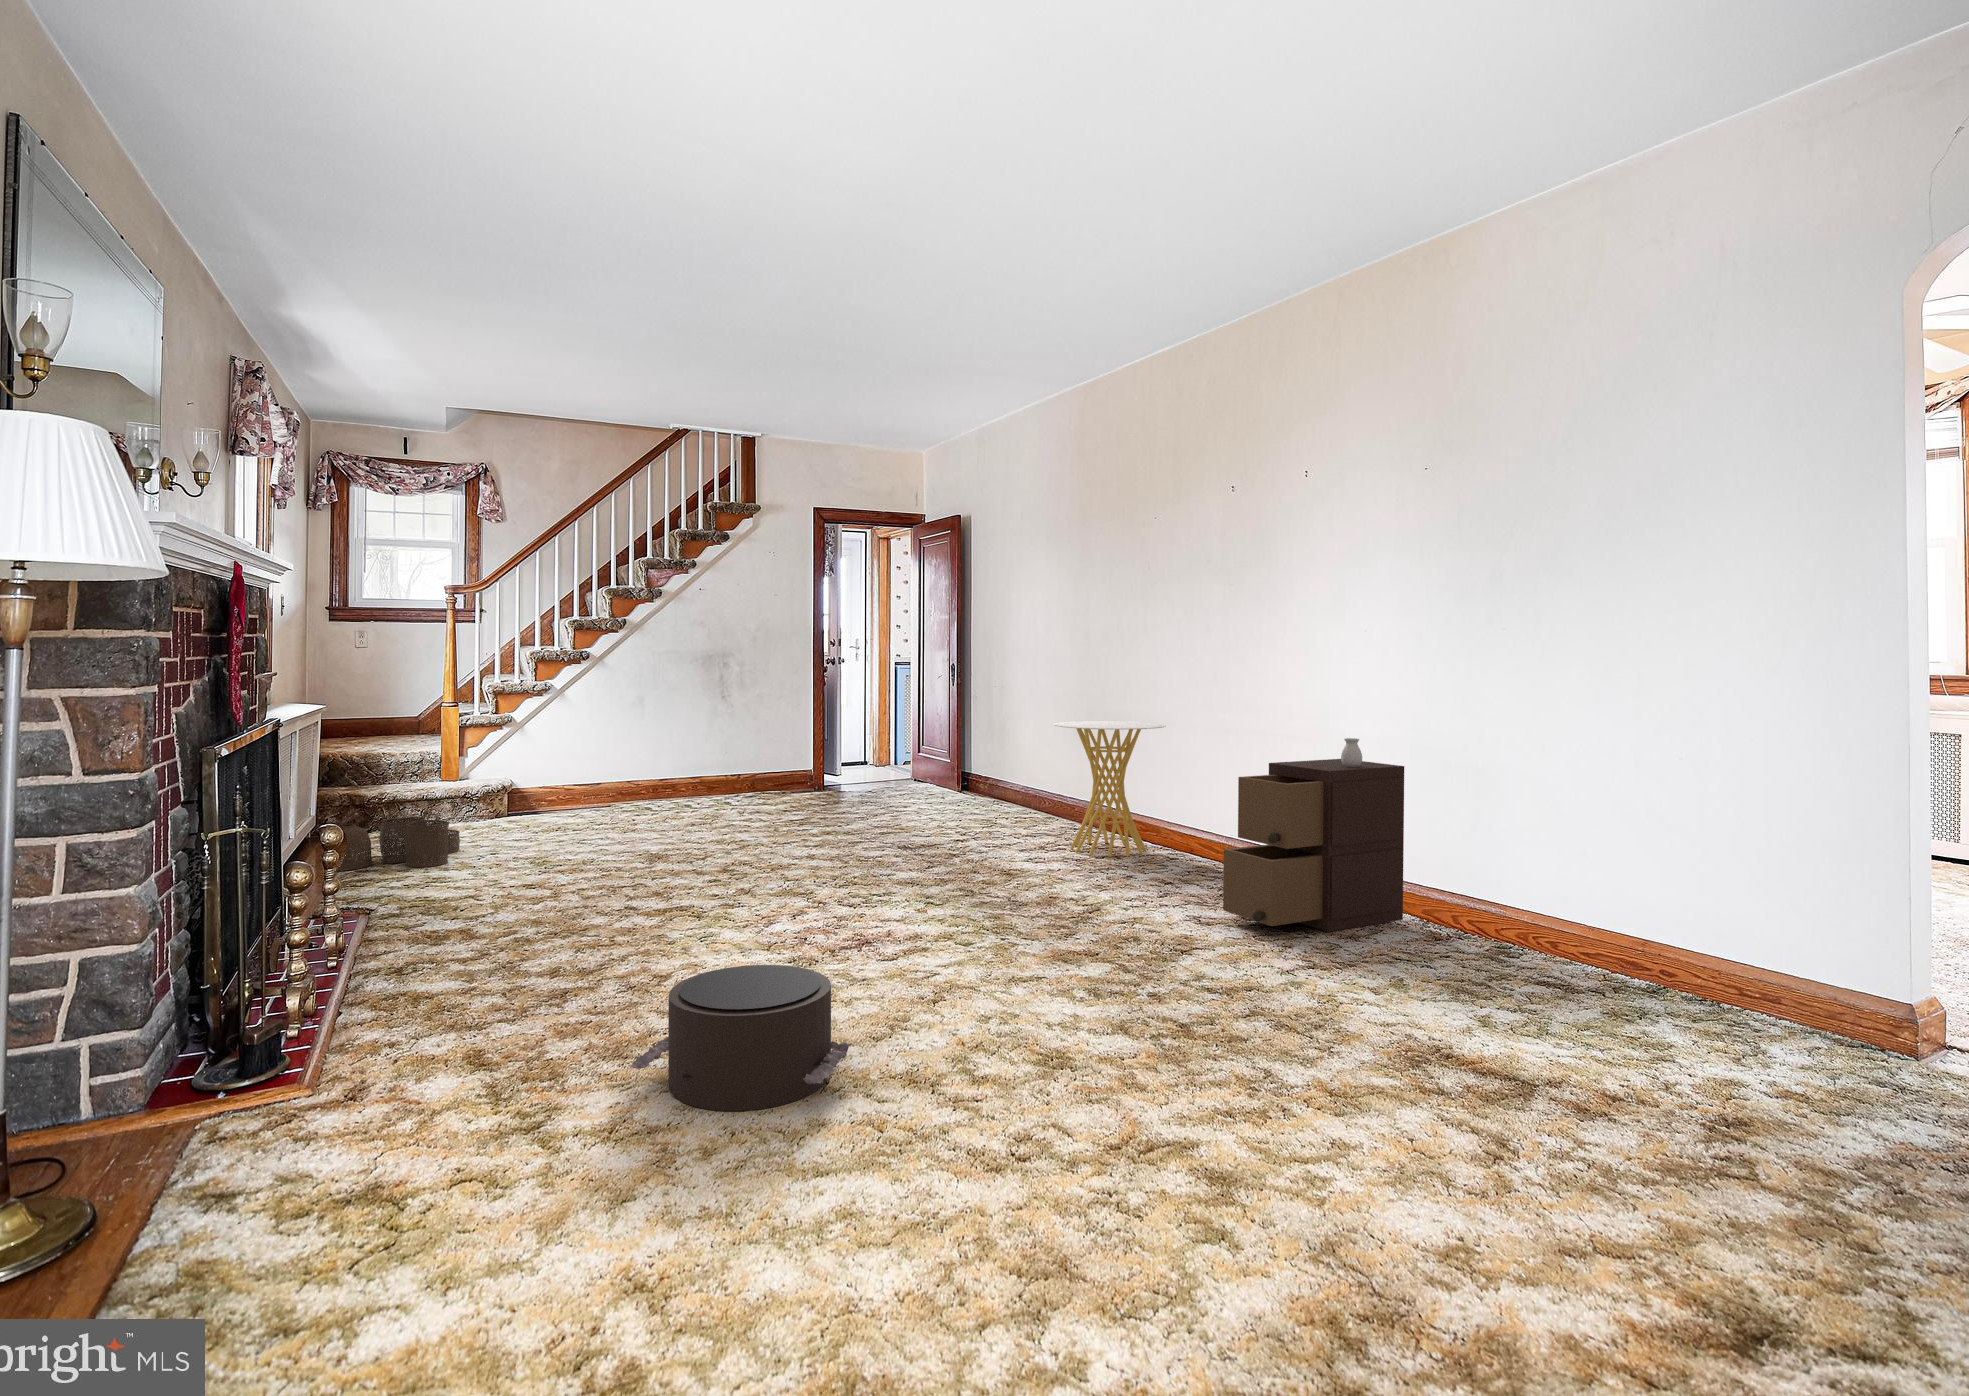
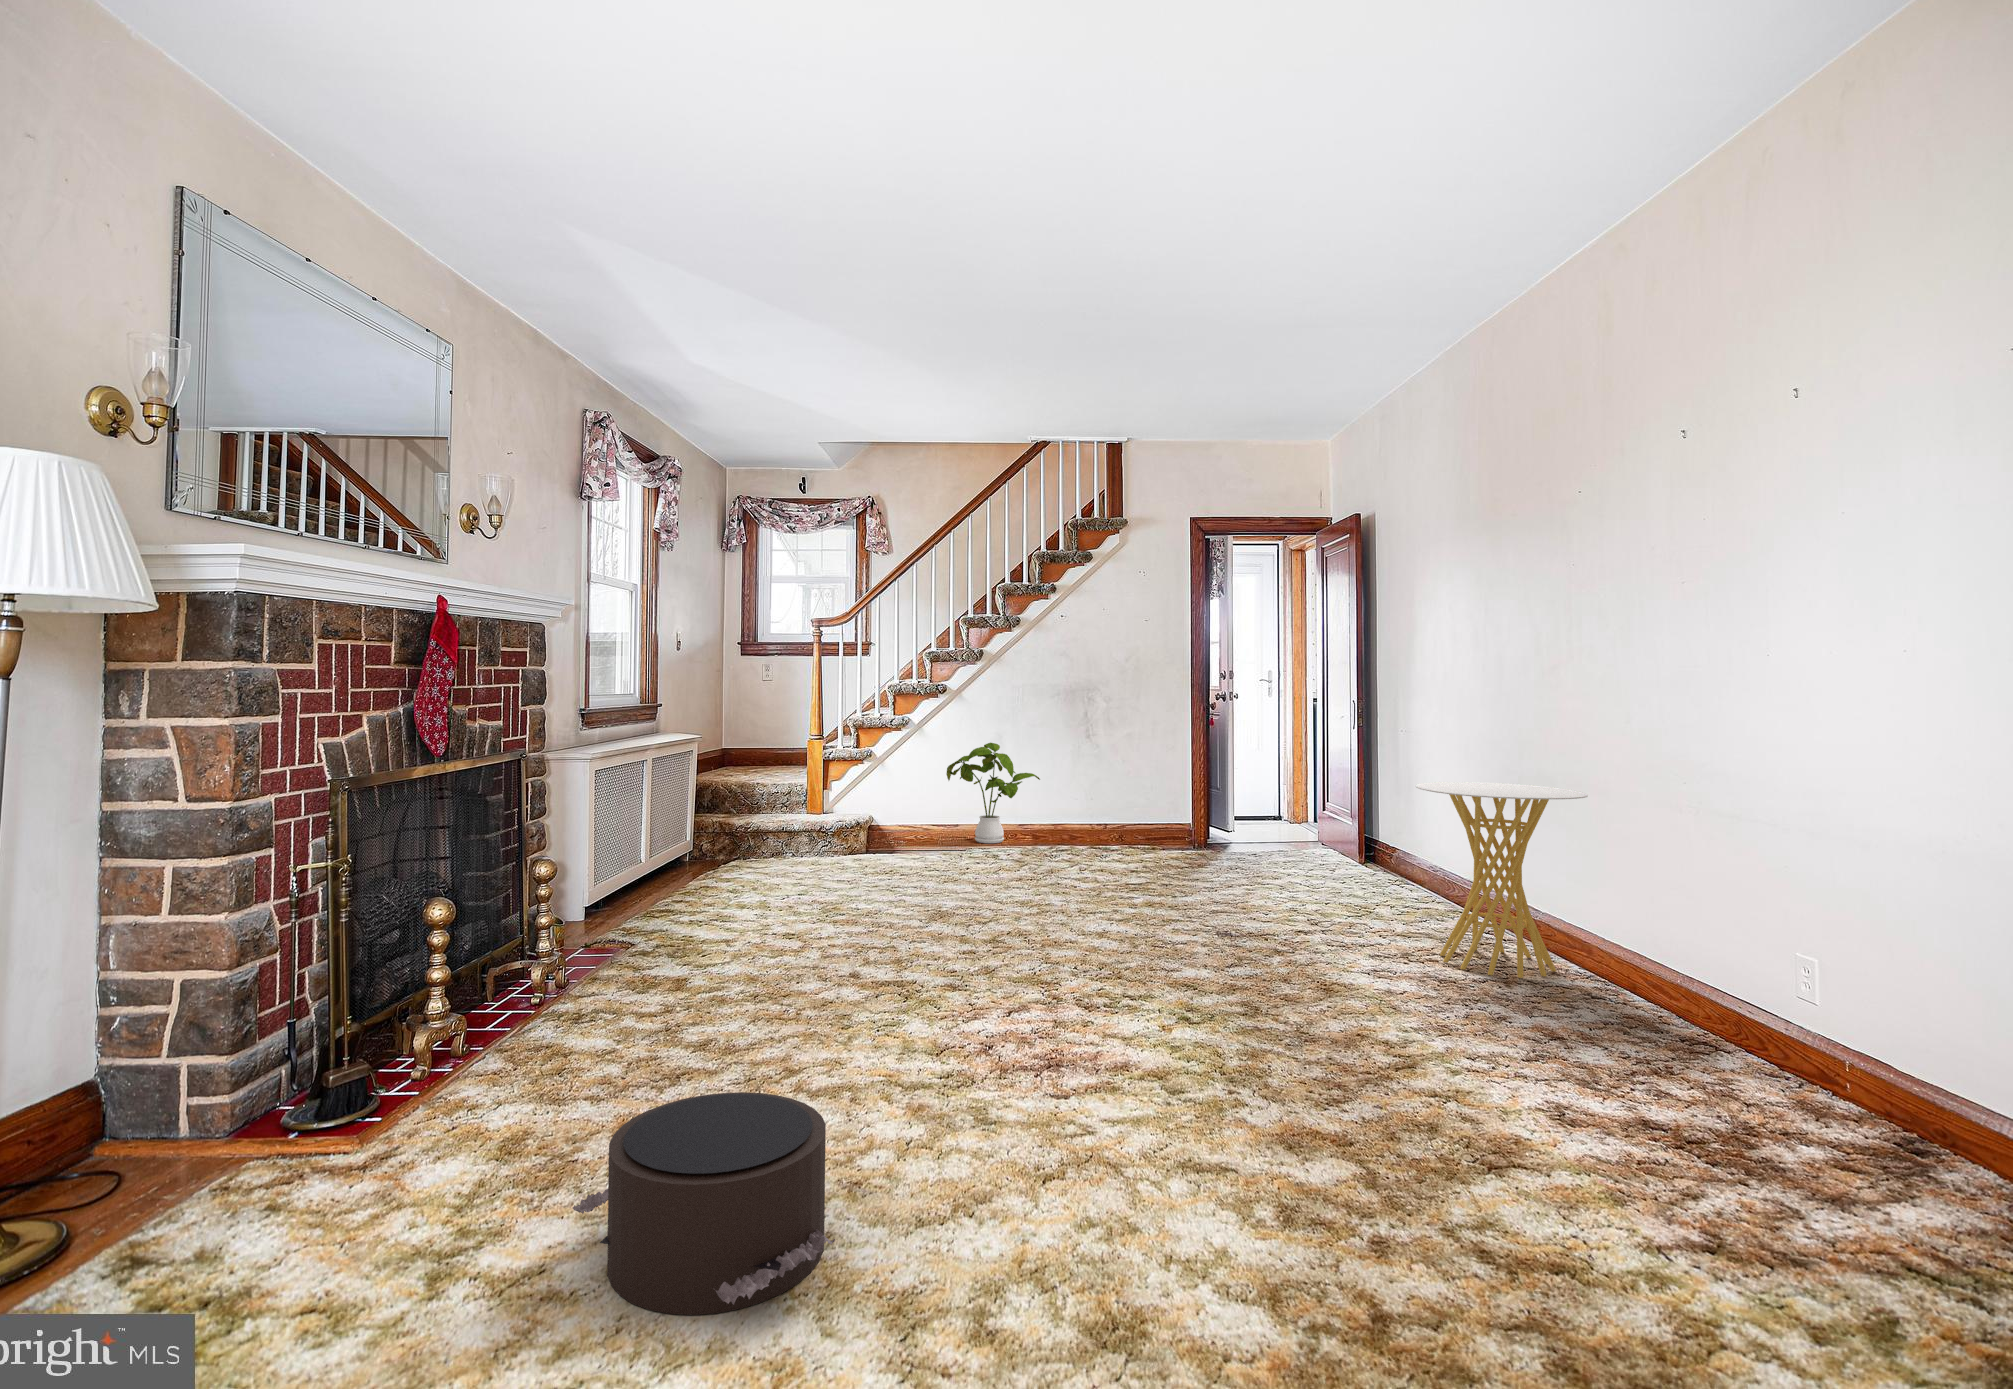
house plant: none [591,708,684,805] -> present [946,743,1040,843]
storage cabinet: present [1223,738,1404,932] -> none [1606,844,1994,1183]
woven basket: present [317,812,460,871] -> none [652,838,783,894]

